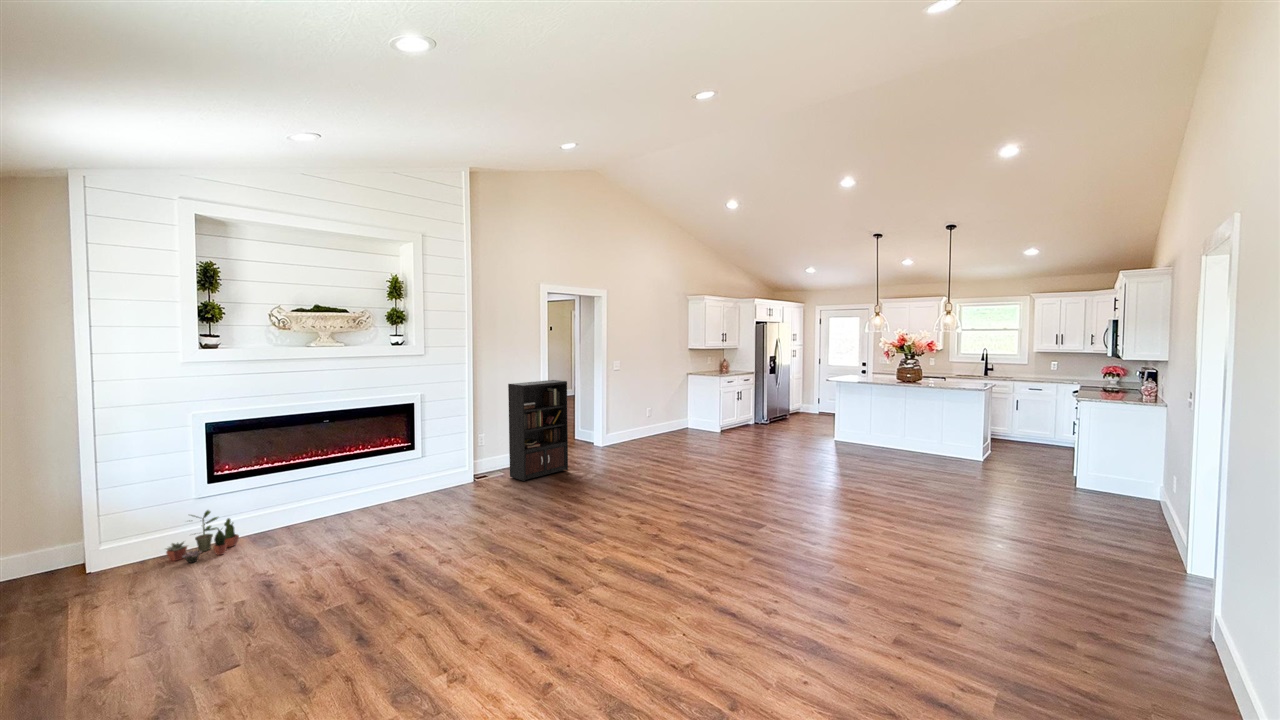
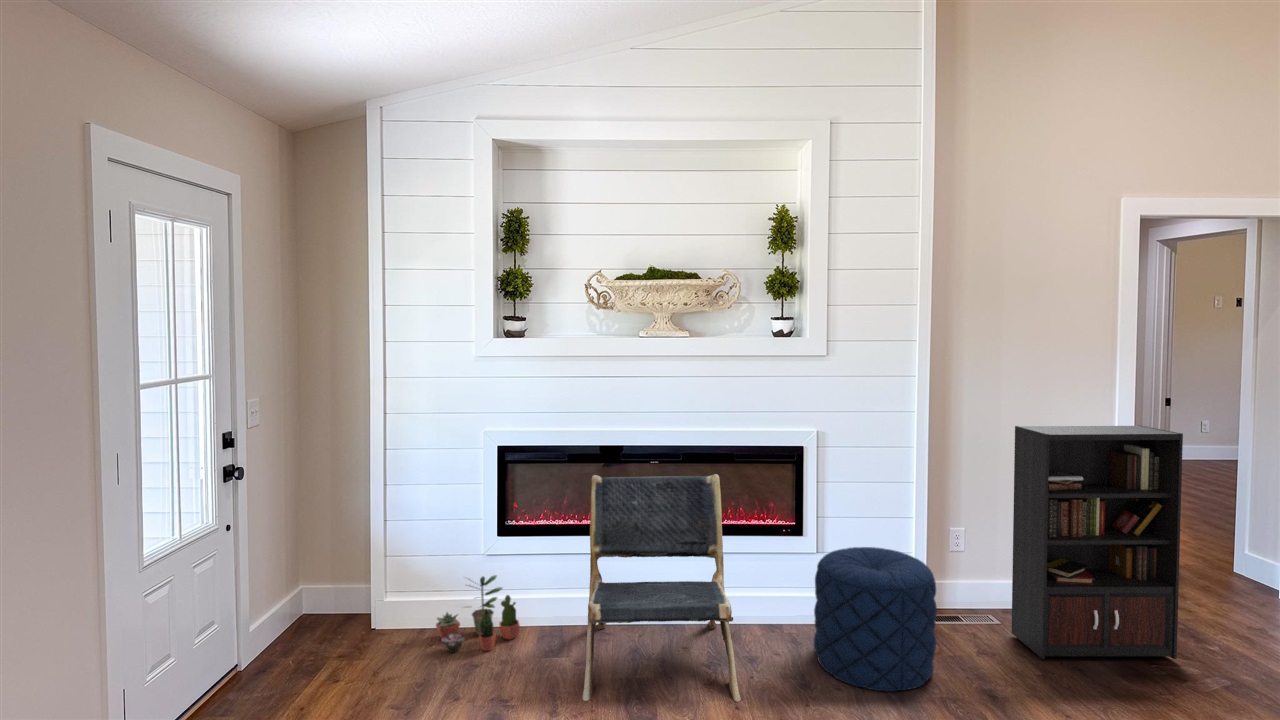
lounge chair: none [284,423,406,550] -> present [582,474,741,702]
pouf: none [429,446,486,508] -> present [814,547,937,692]

